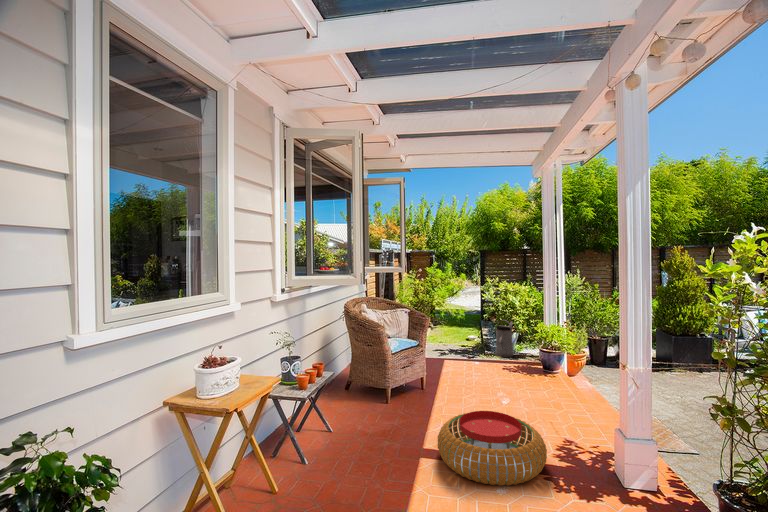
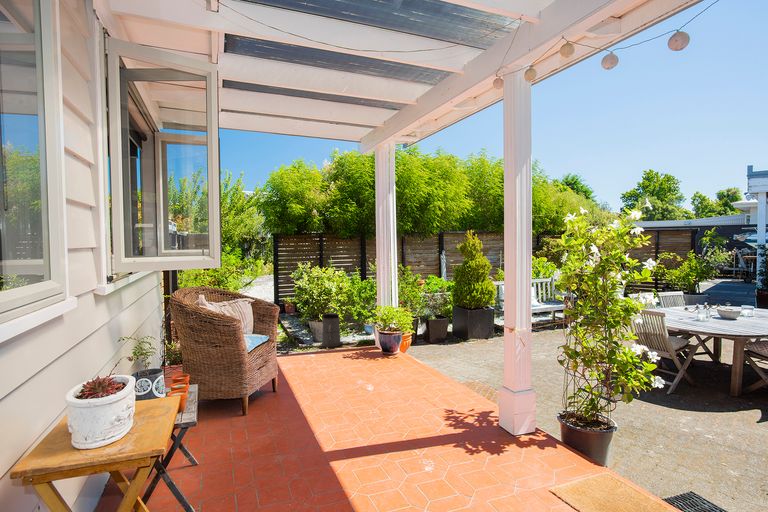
pouf: present [438,411,547,486] -> none [344,395,456,469]

